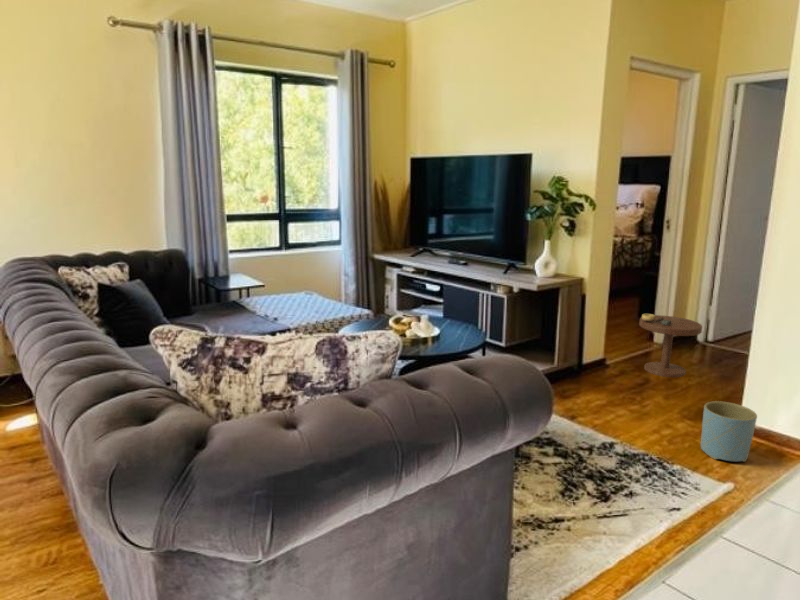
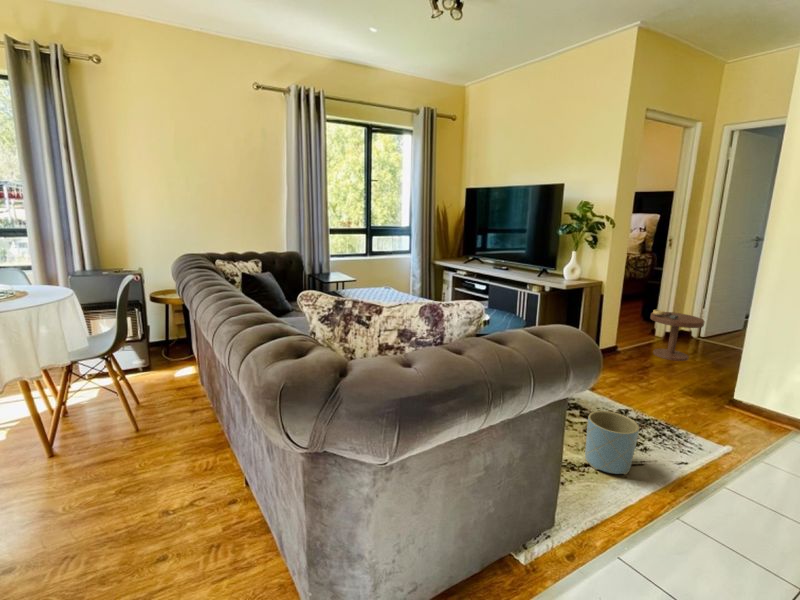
planter: present [701,401,757,462] -> present [585,411,639,475]

